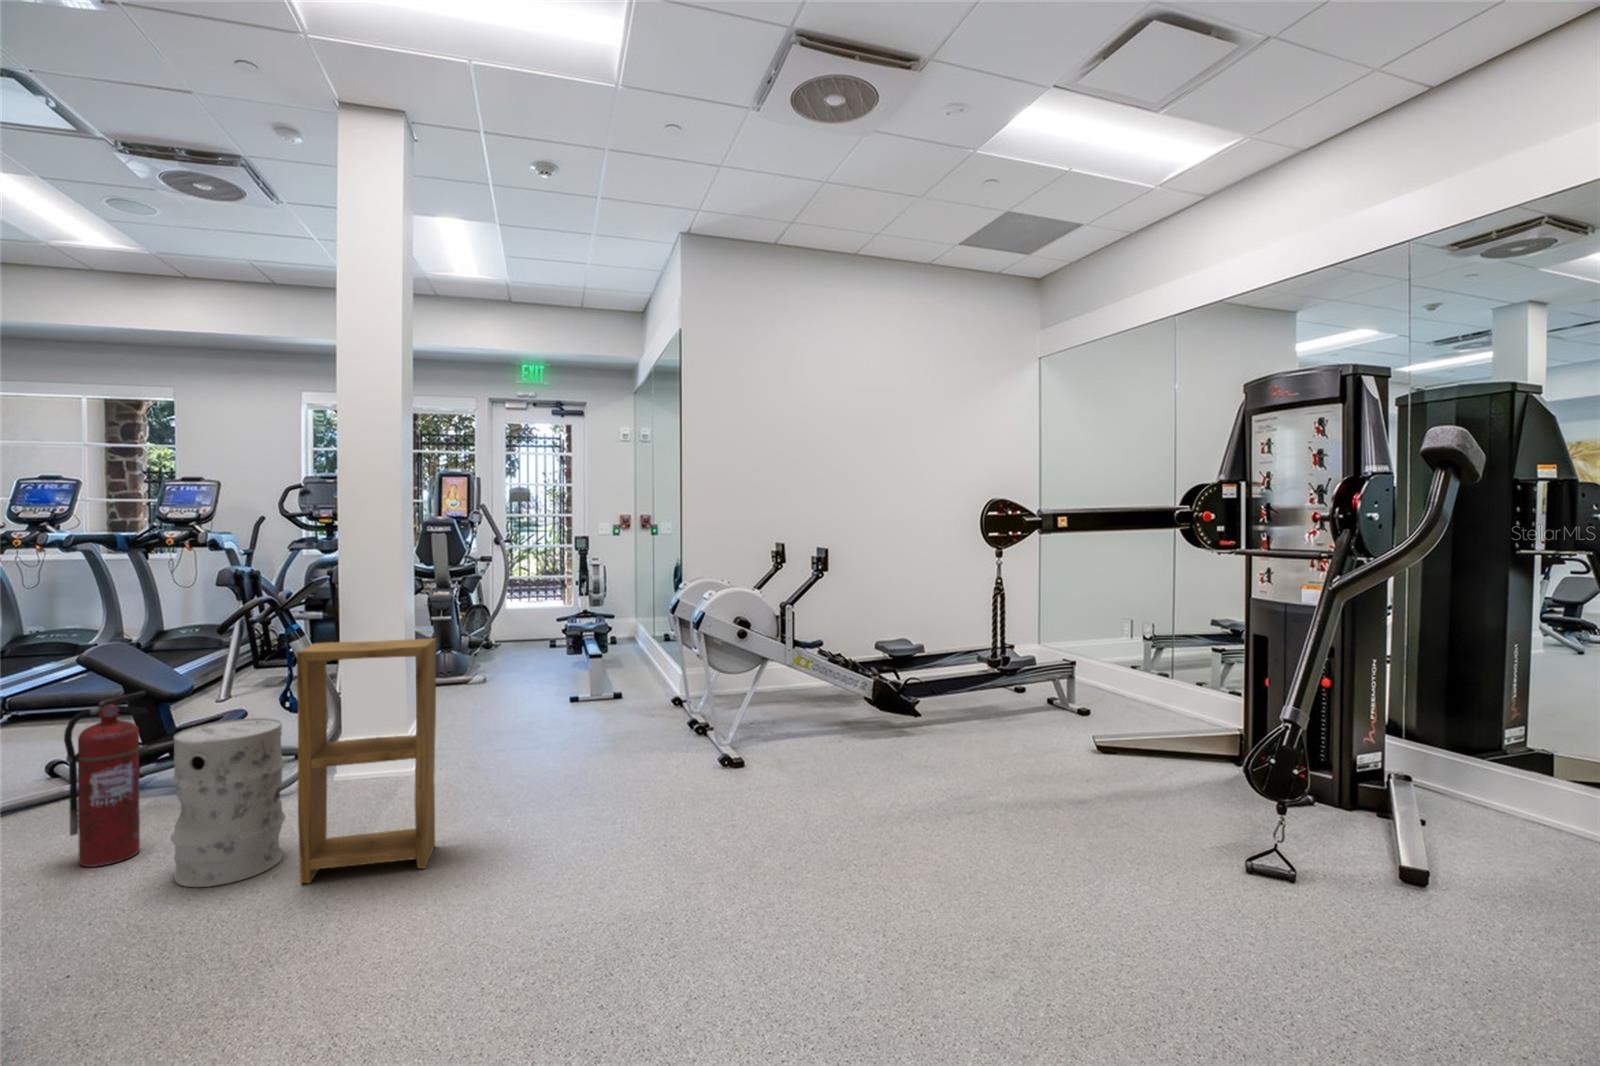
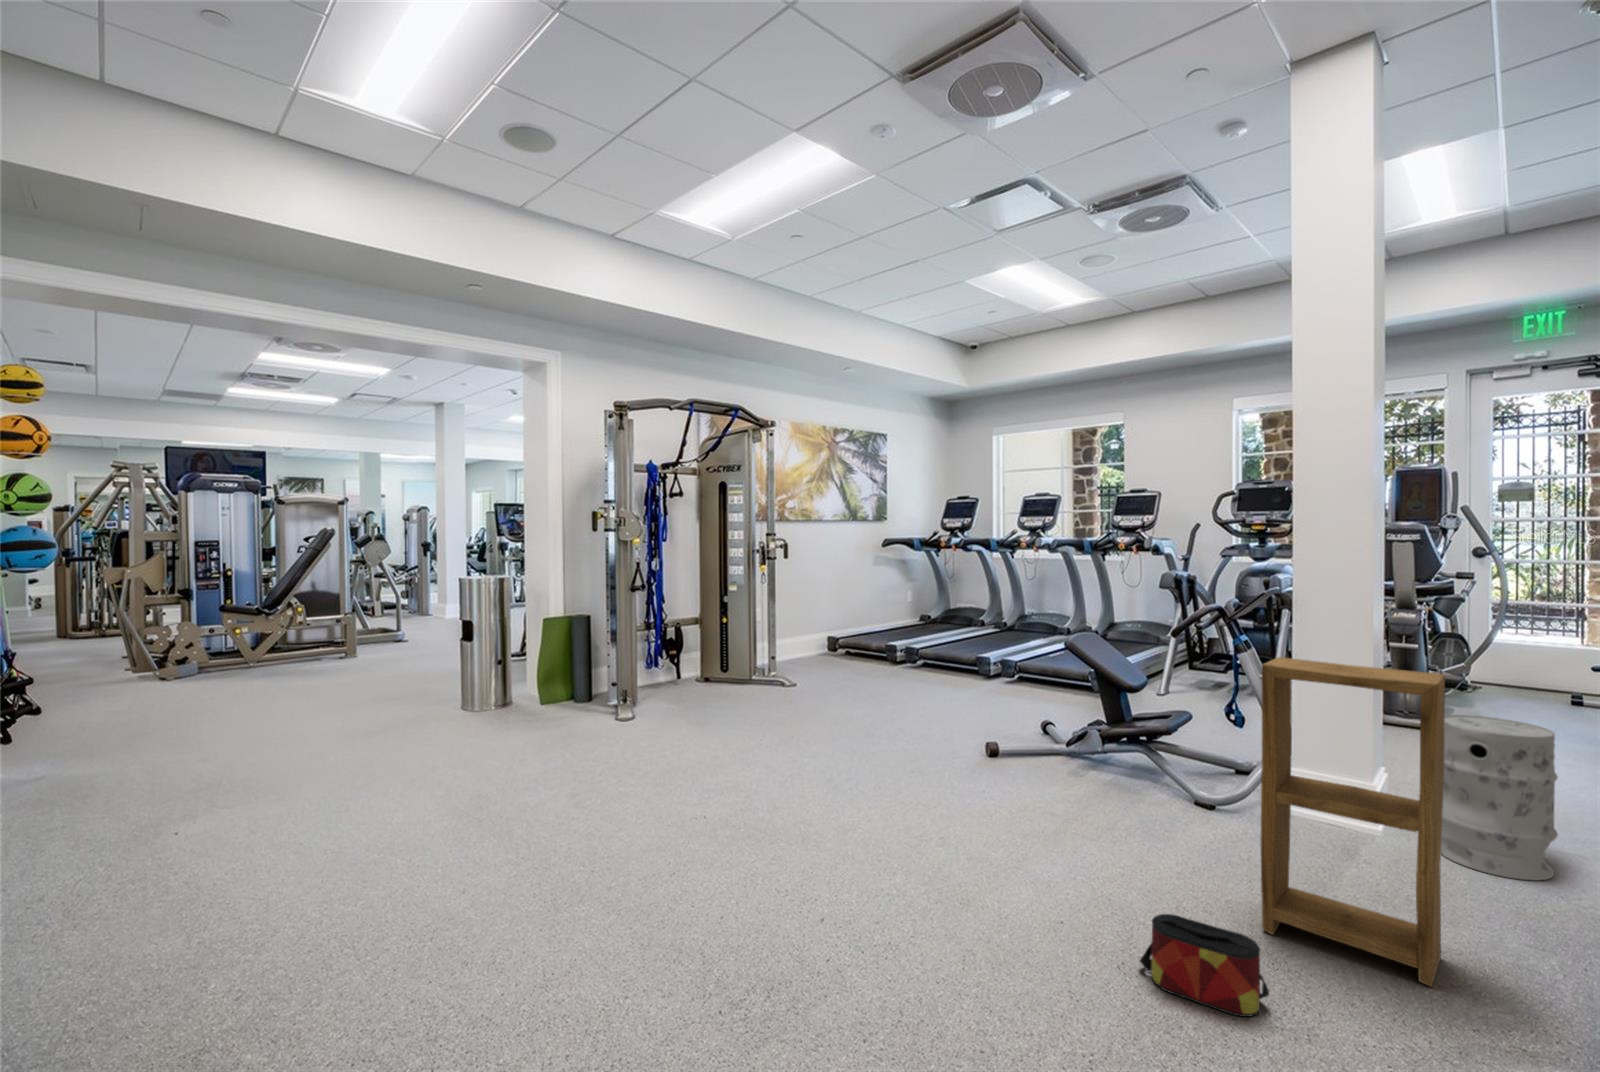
fire extinguisher: present [64,691,148,867] -> none [1056,677,1116,829]
trash can: present [171,718,285,887] -> present [1441,715,1558,880]
bag: none [167,890,297,976] -> present [1139,914,1269,1017]

